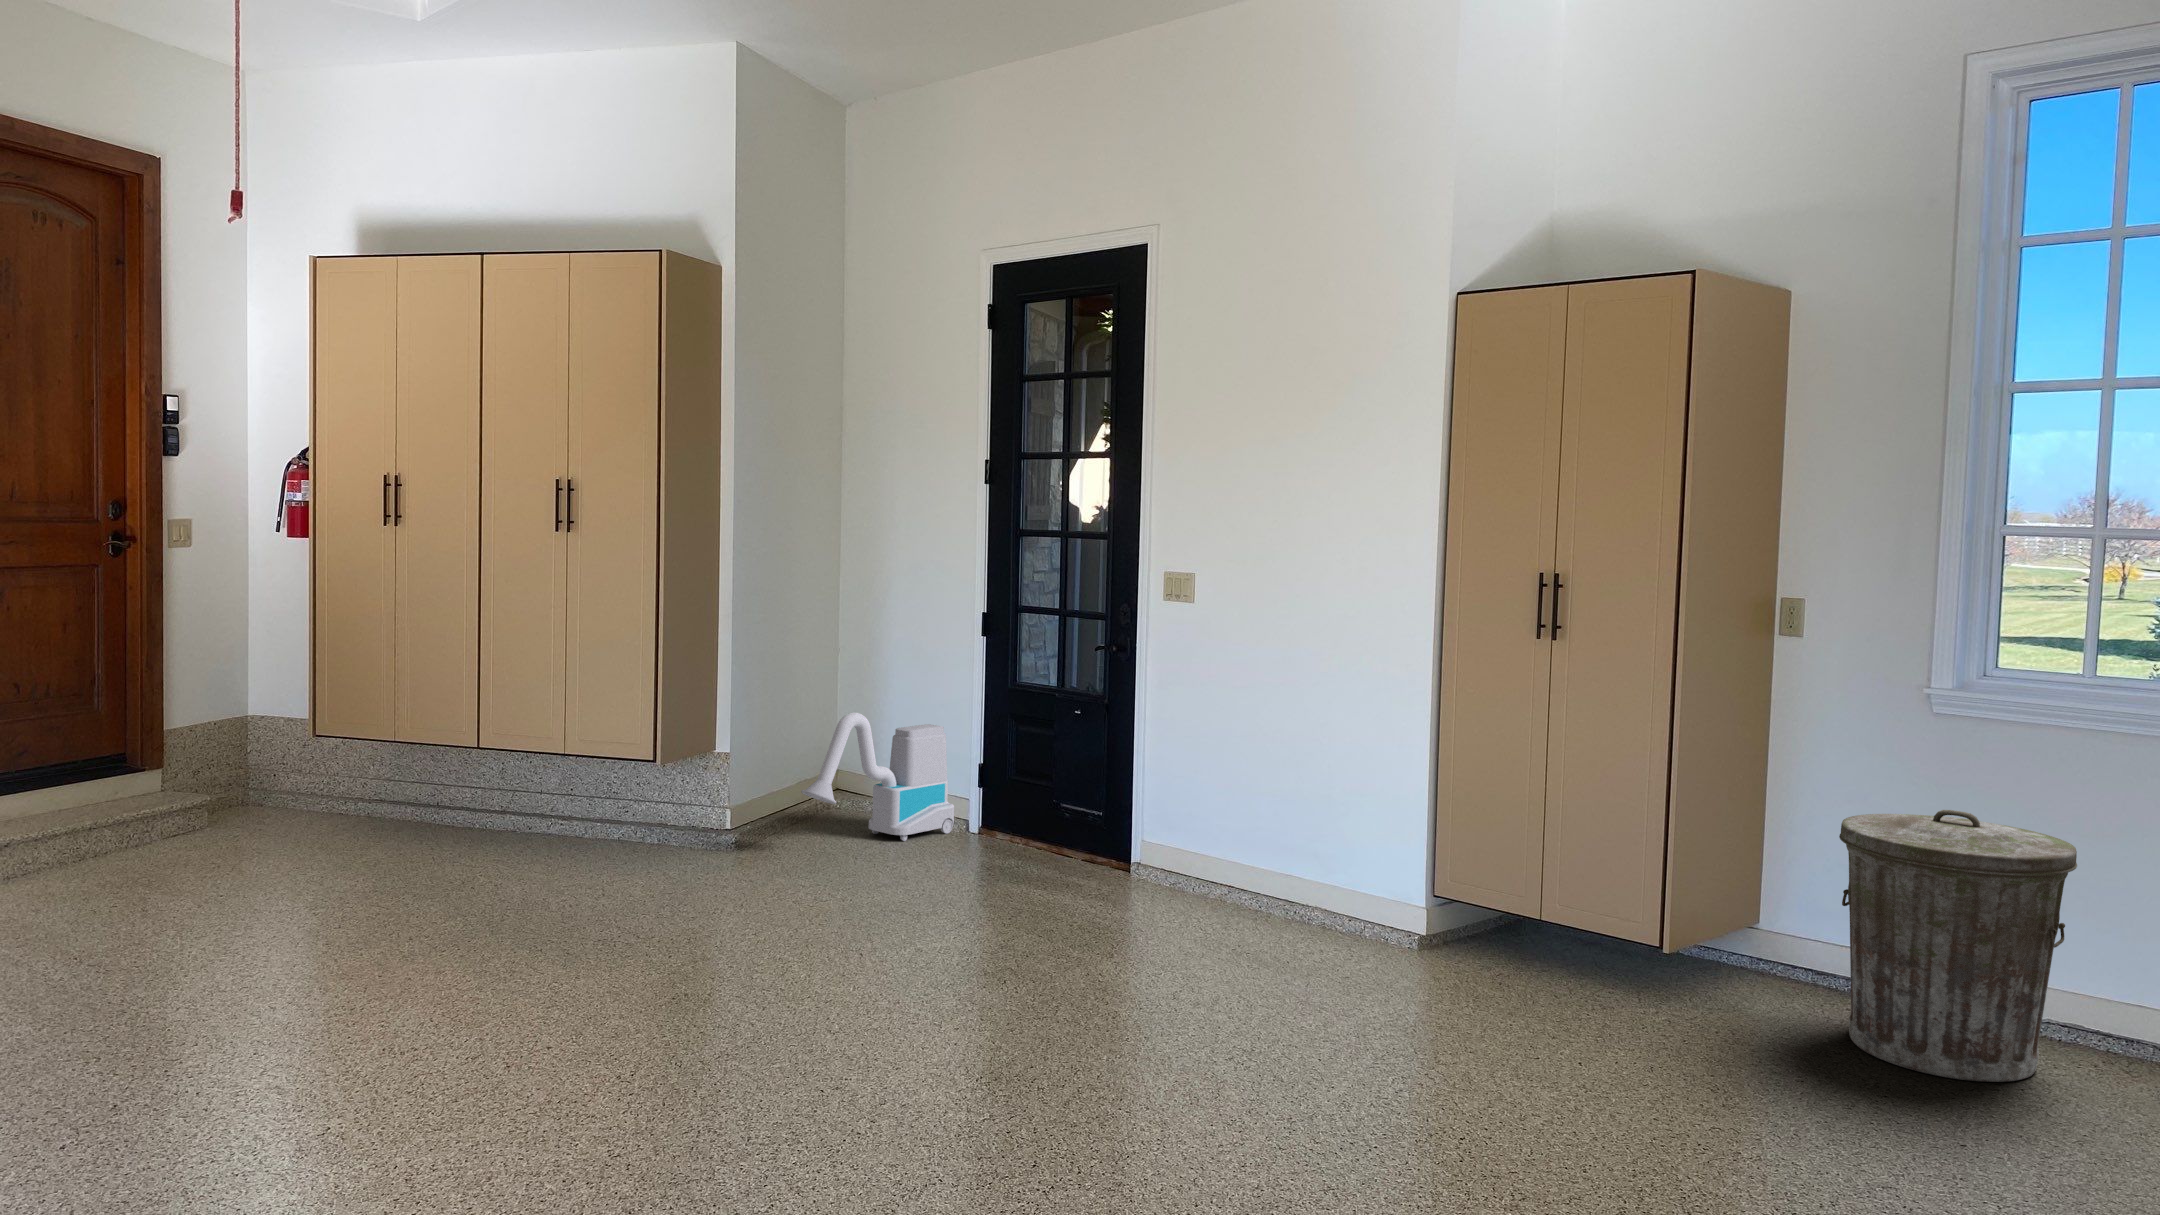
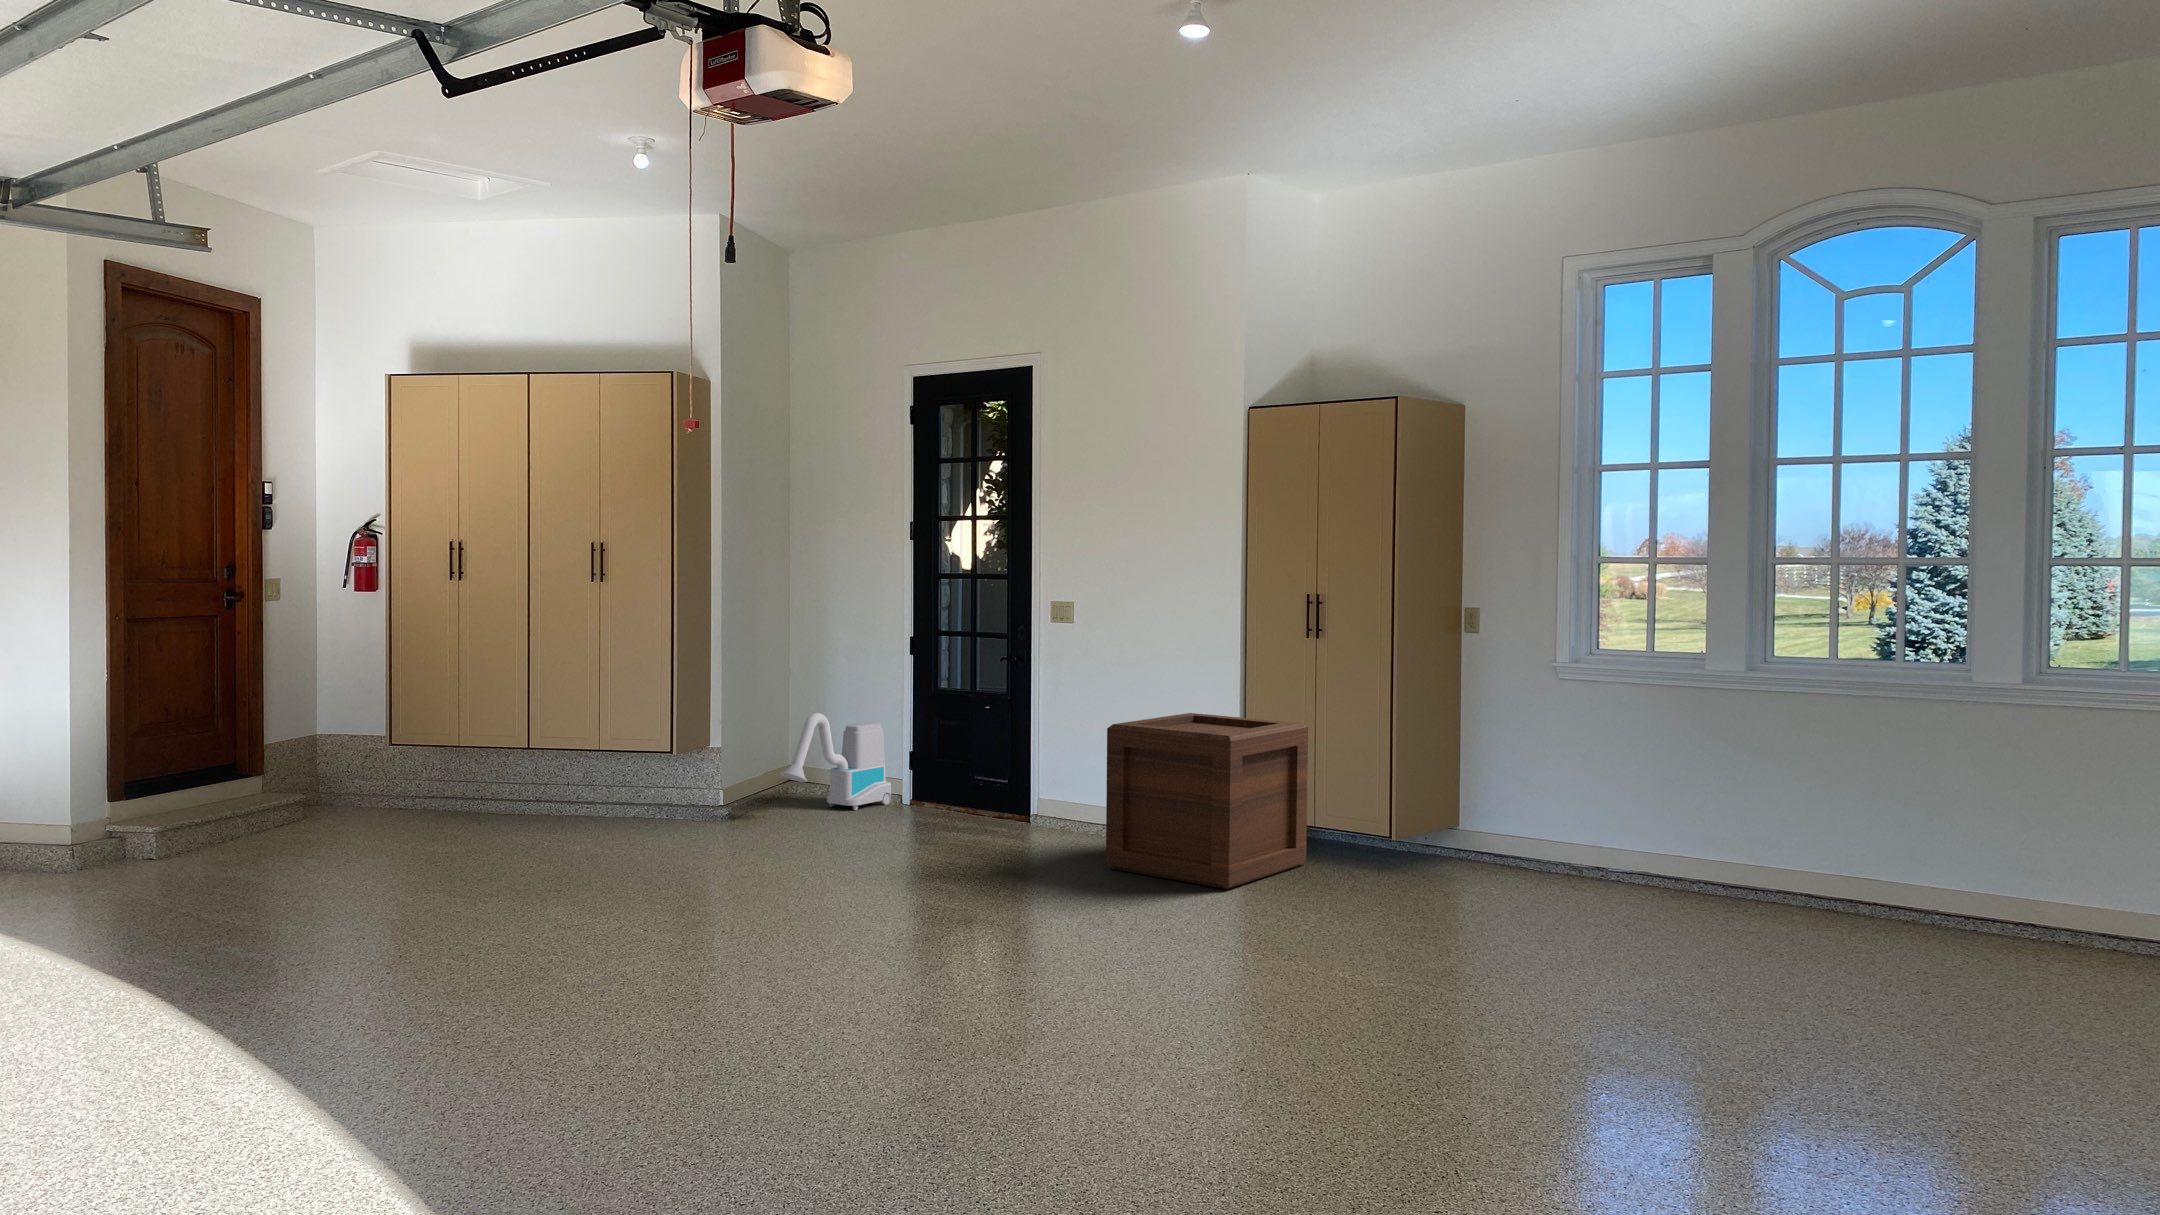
wooden crate: none [1226,738,1534,1018] -> present [1106,713,1308,889]
trash can: present [1839,810,2077,1082] -> none [1496,738,1632,904]

